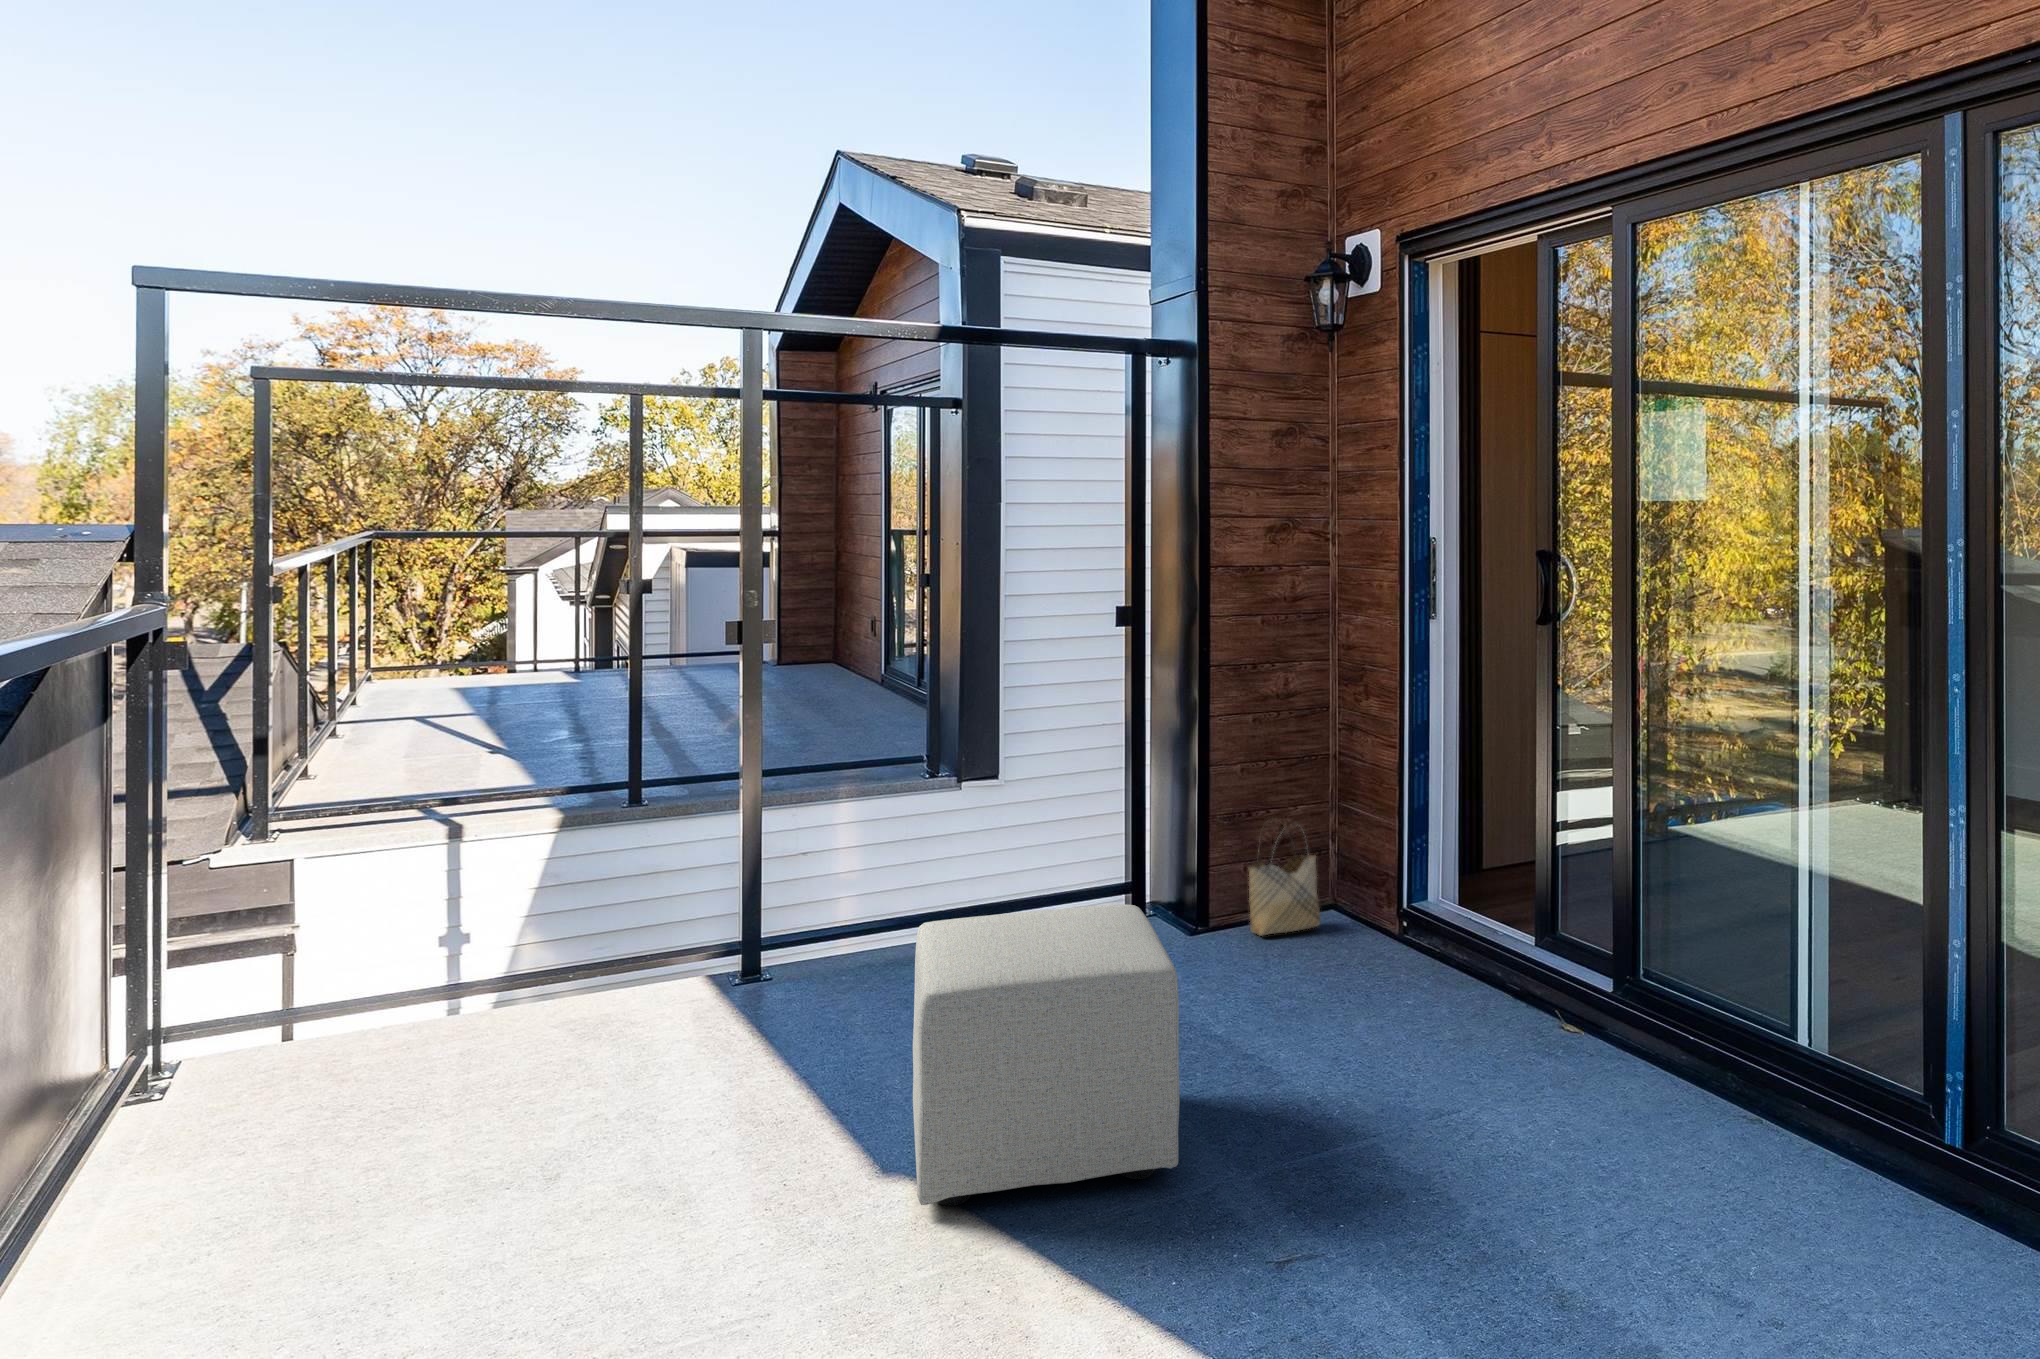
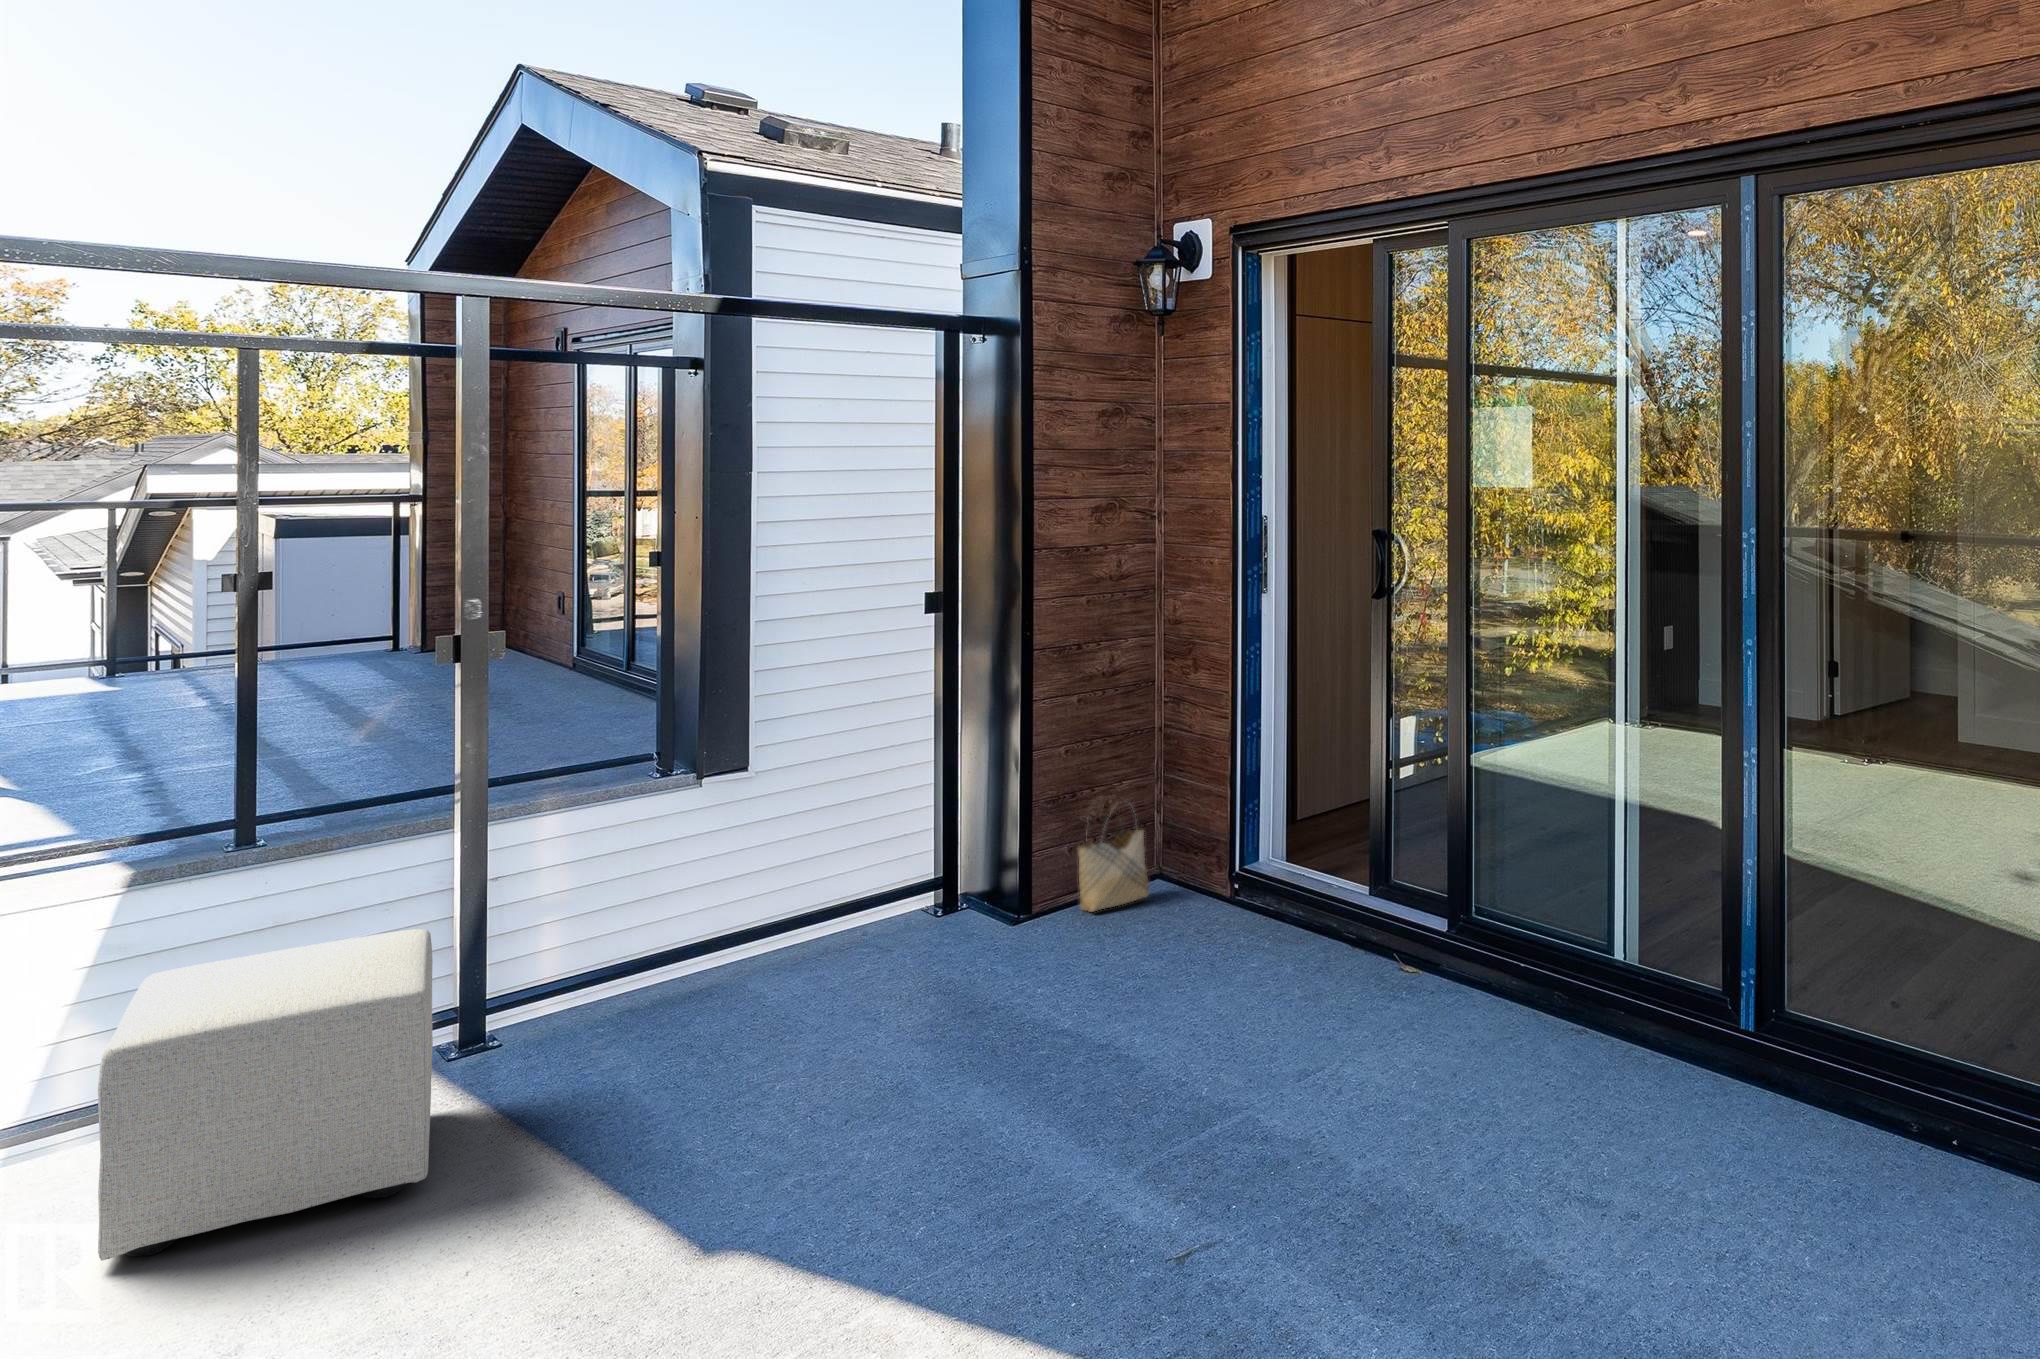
ottoman: present [913,904,1180,1206] -> present [98,929,433,1261]

